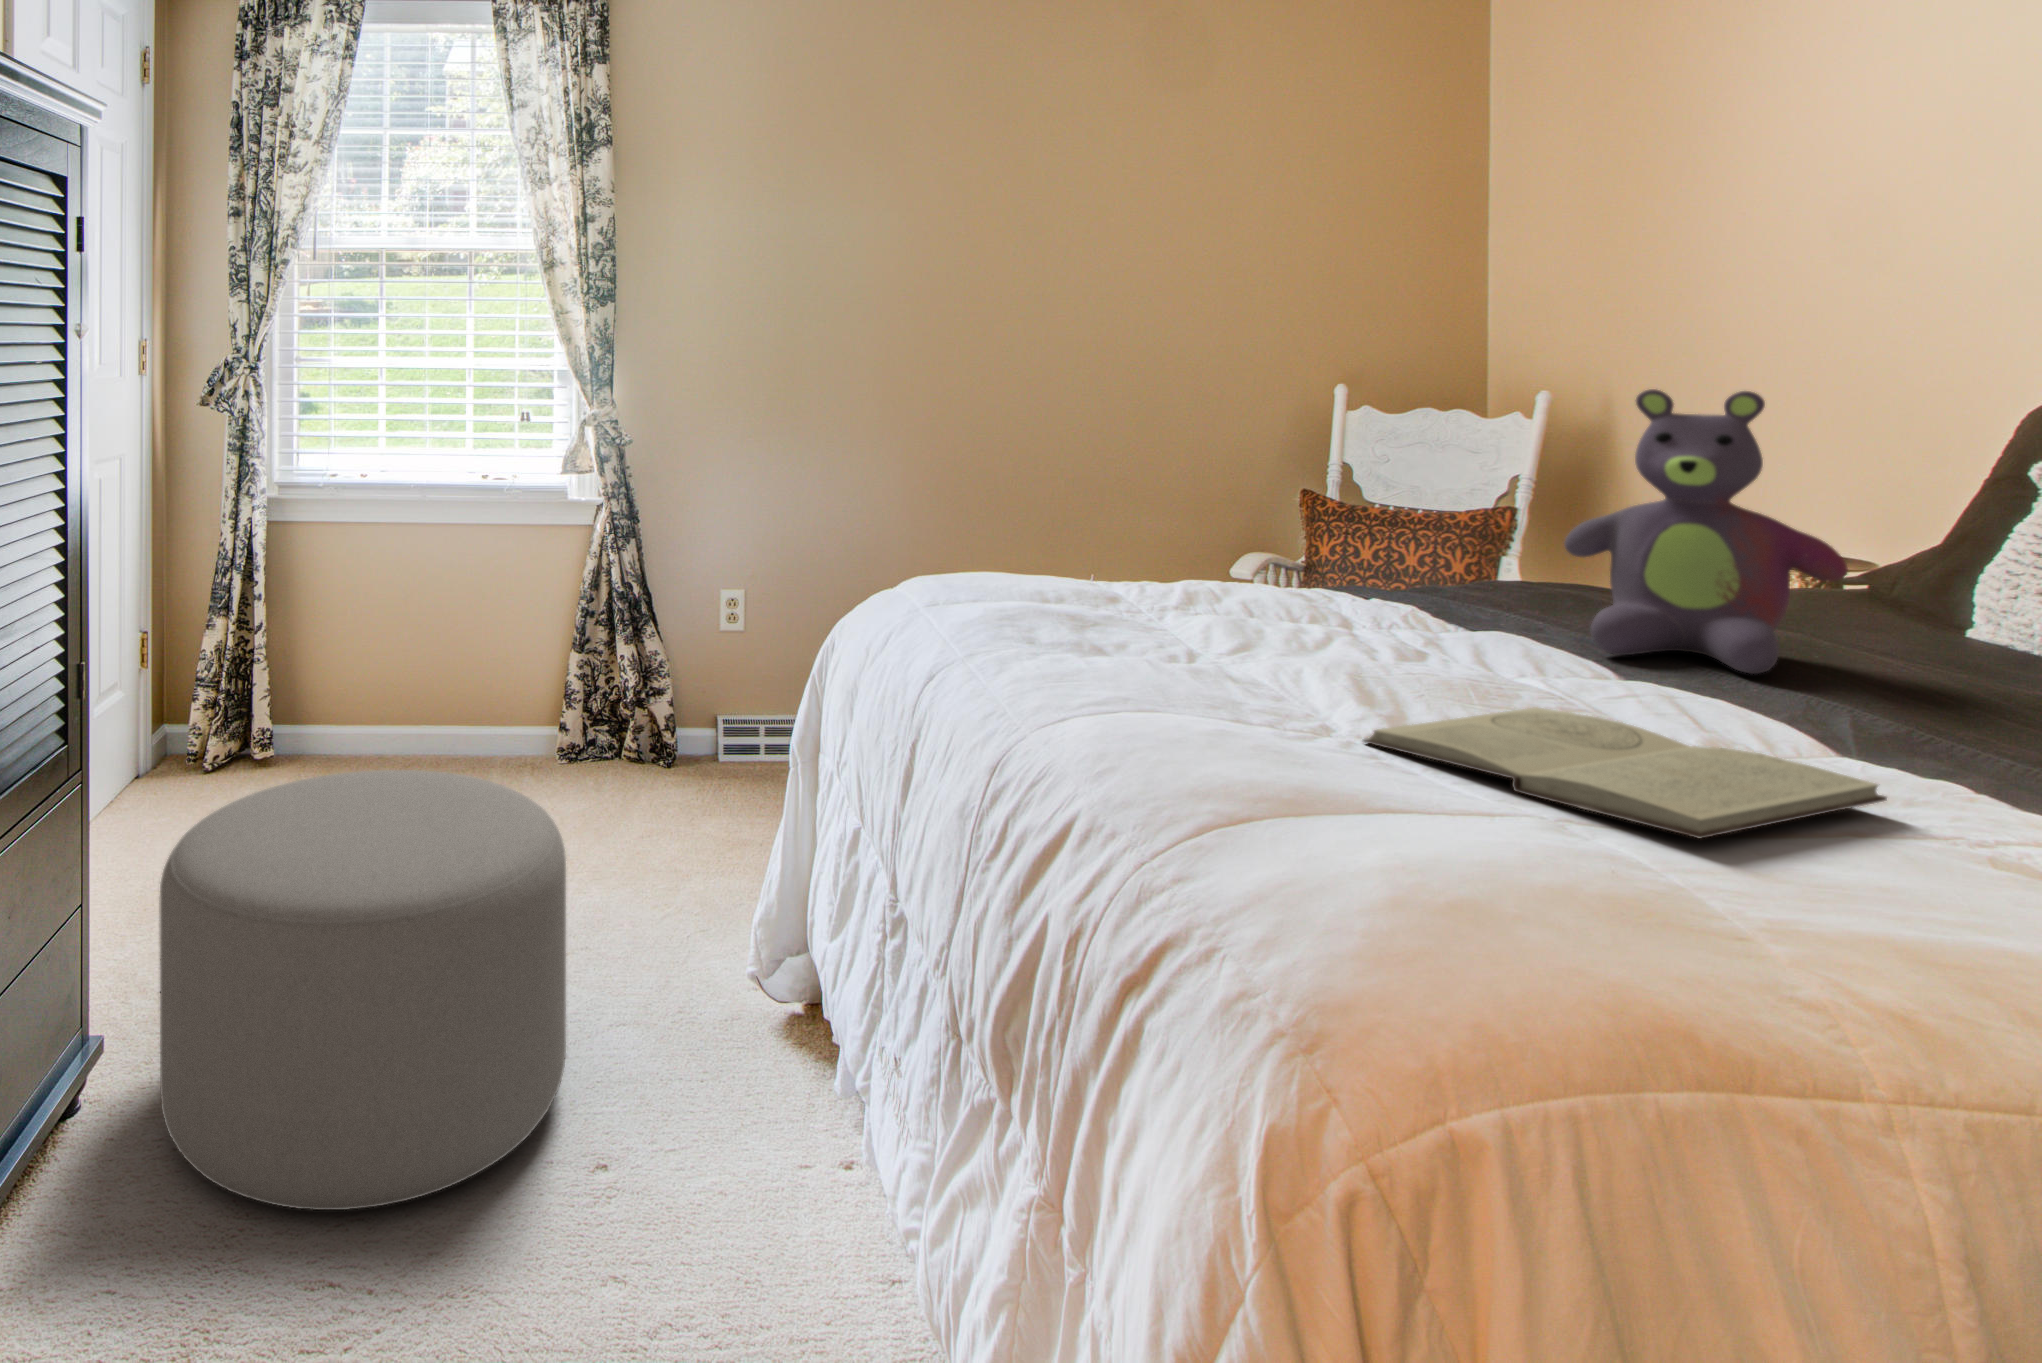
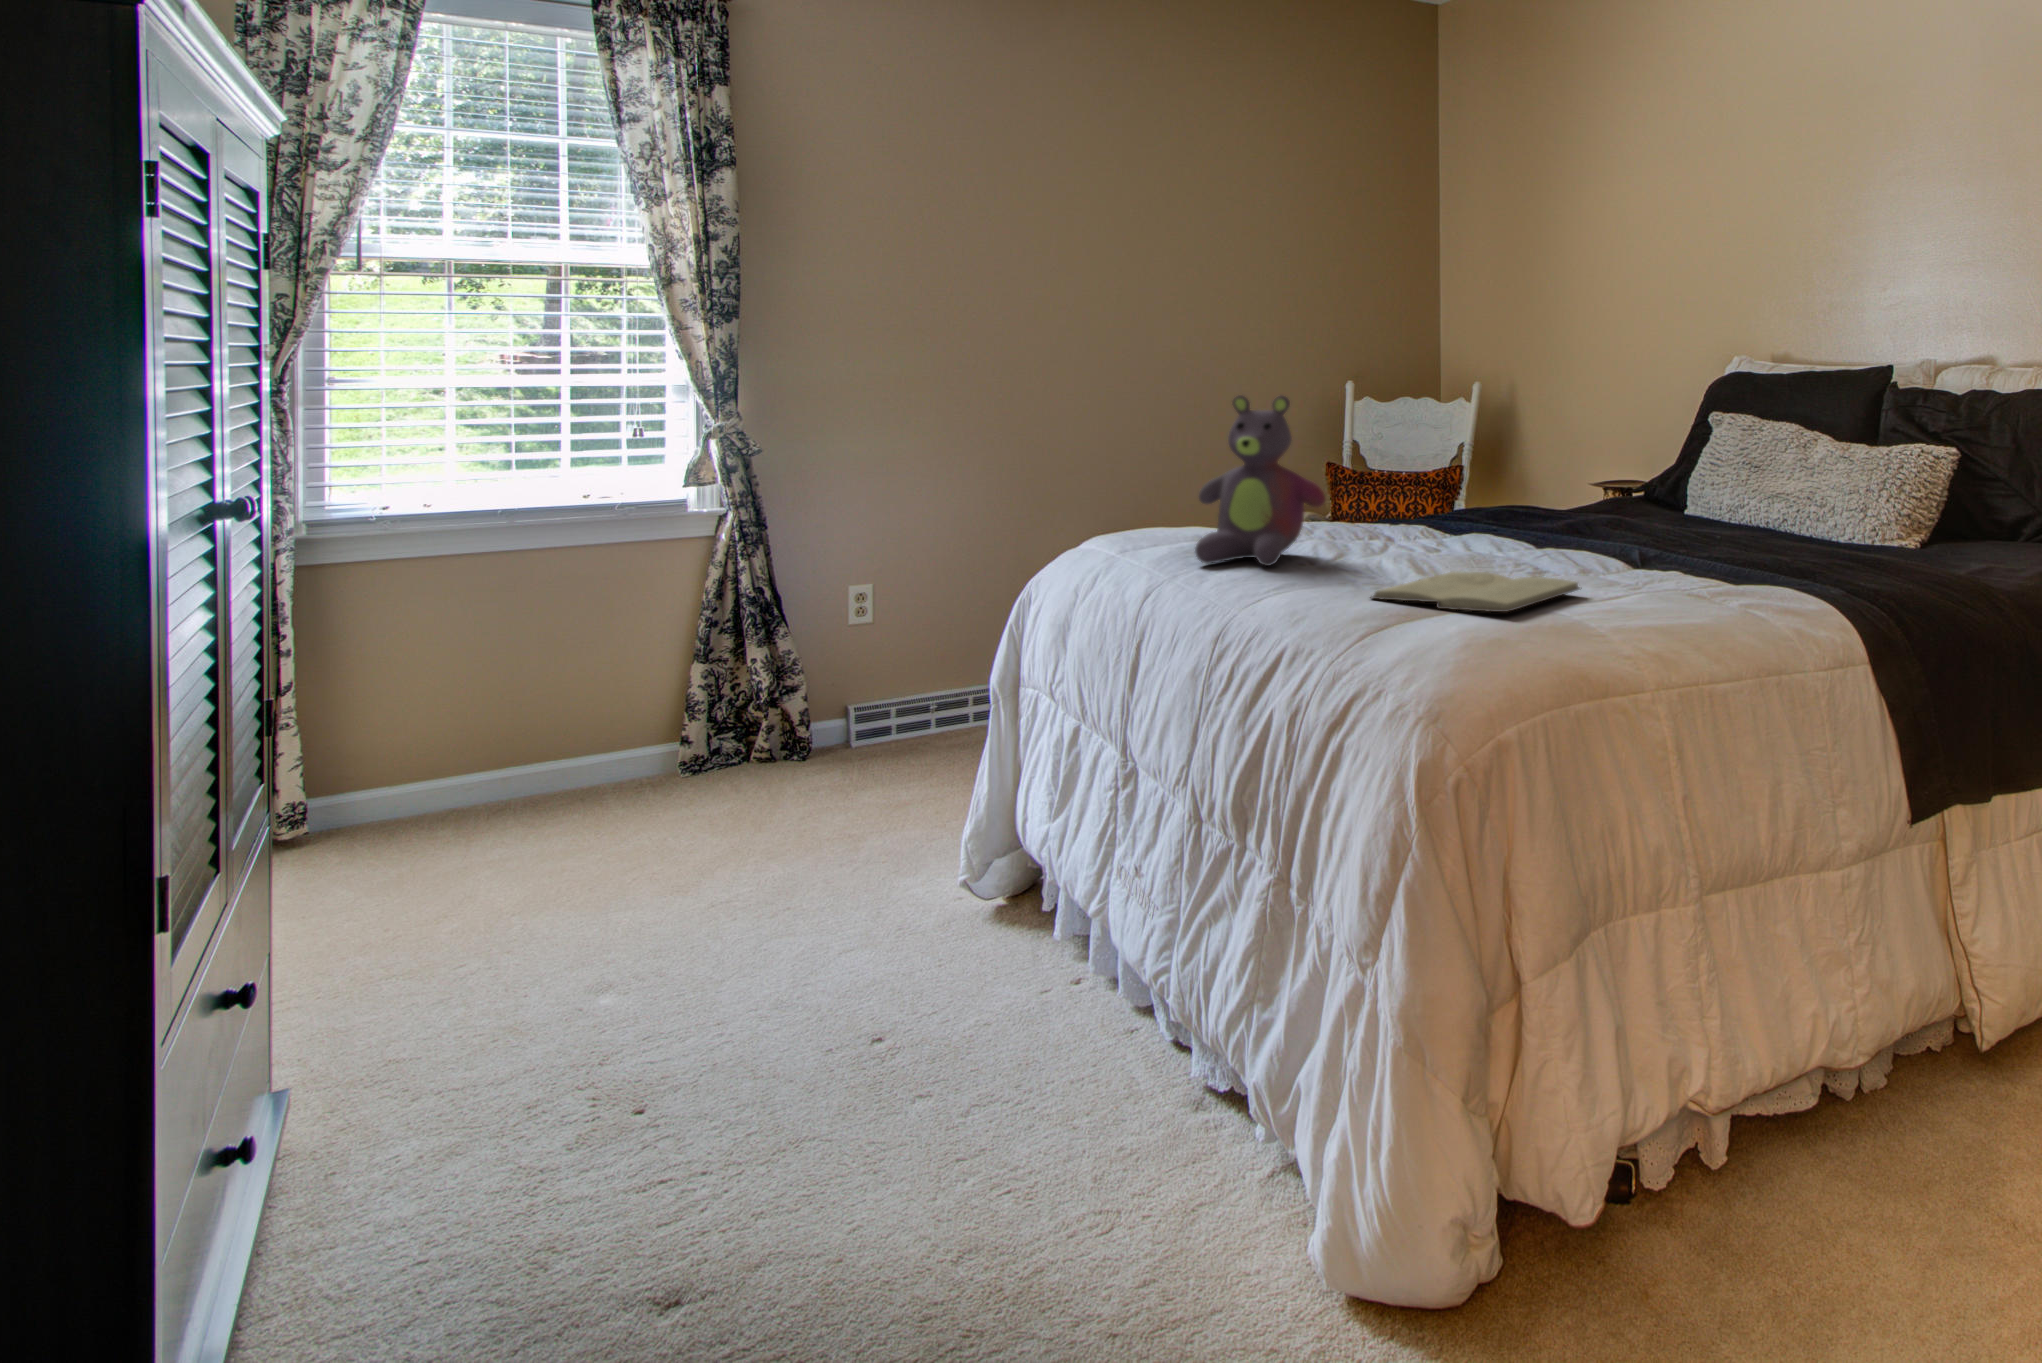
stuffed bear: present [1564,389,1848,674] -> present [1195,395,1325,566]
ottoman: present [159,770,566,1210] -> none [390,758,810,1130]

